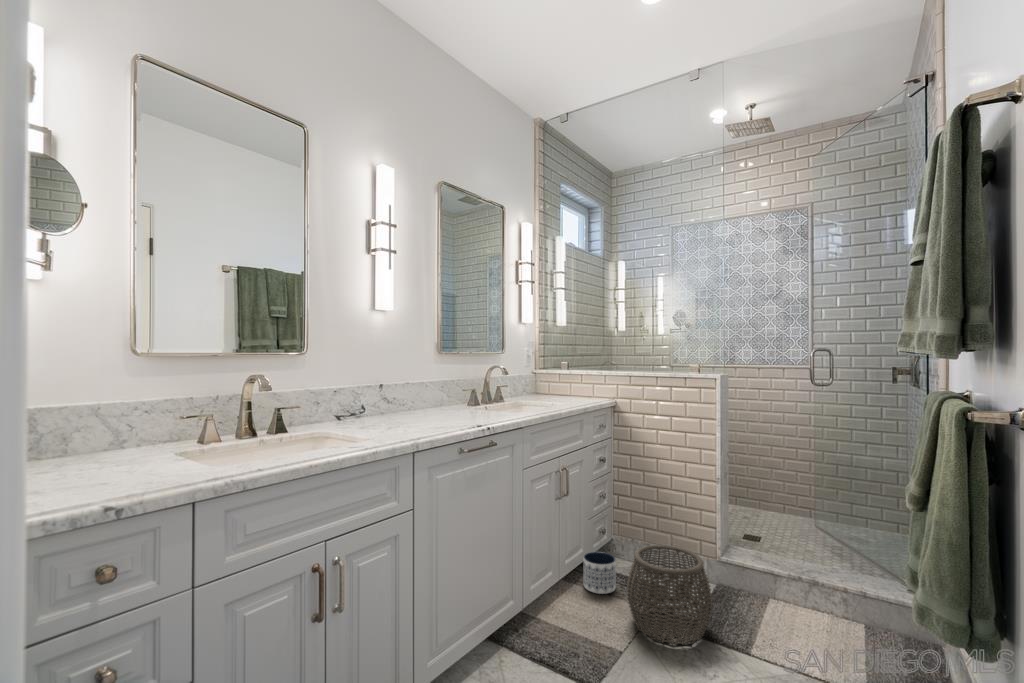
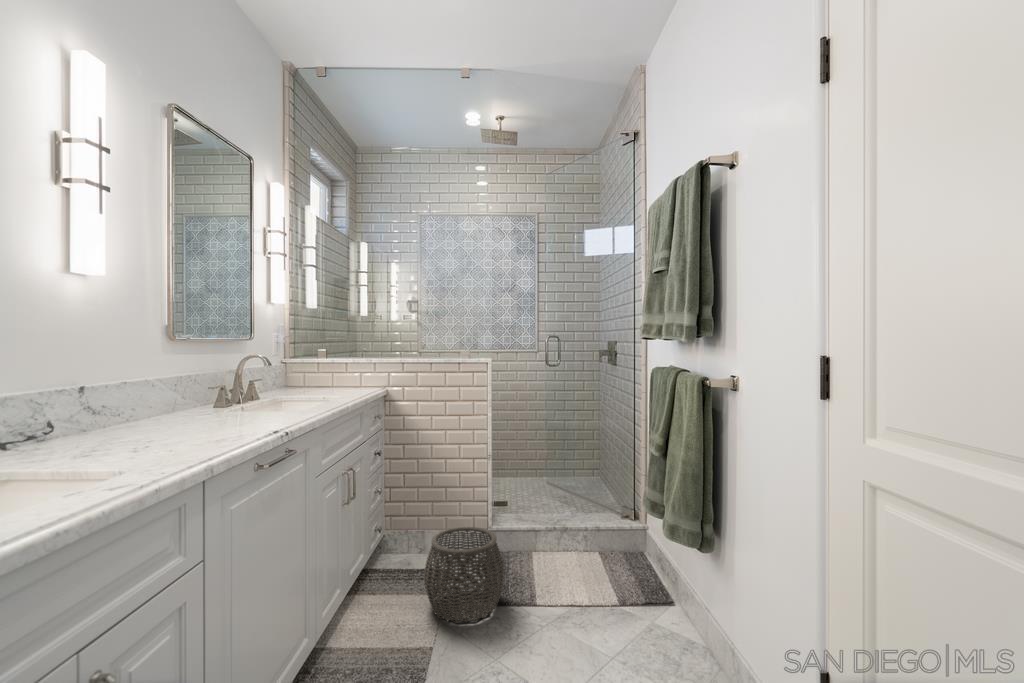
planter: present [583,552,616,594] -> none [367,551,401,596]

